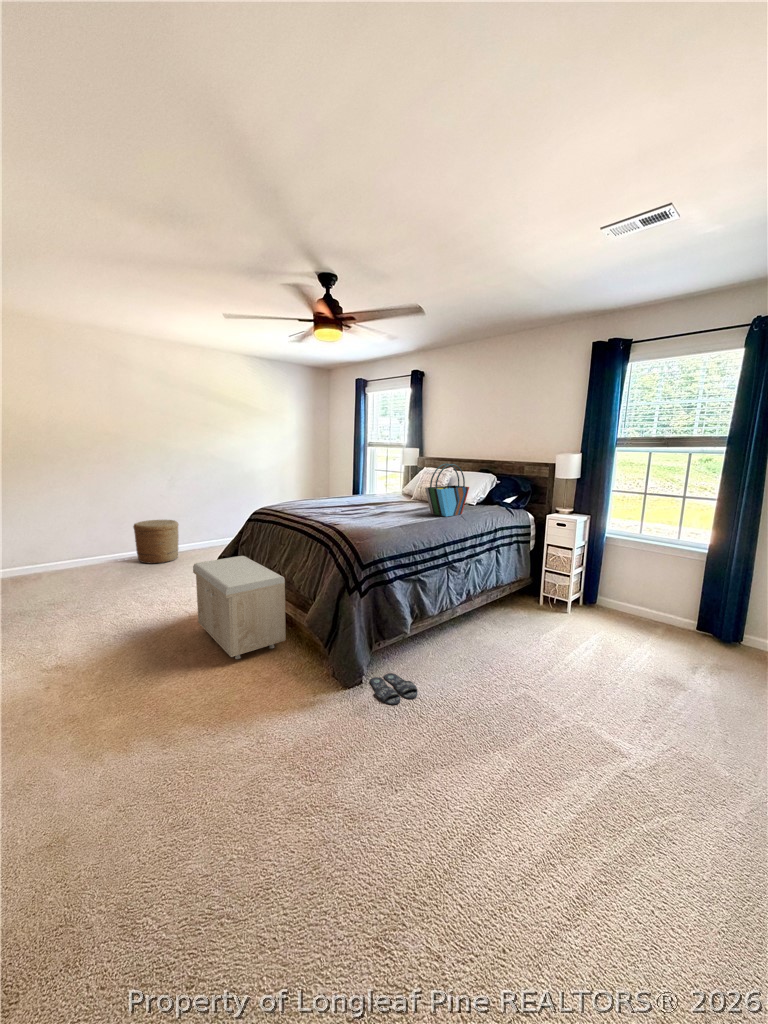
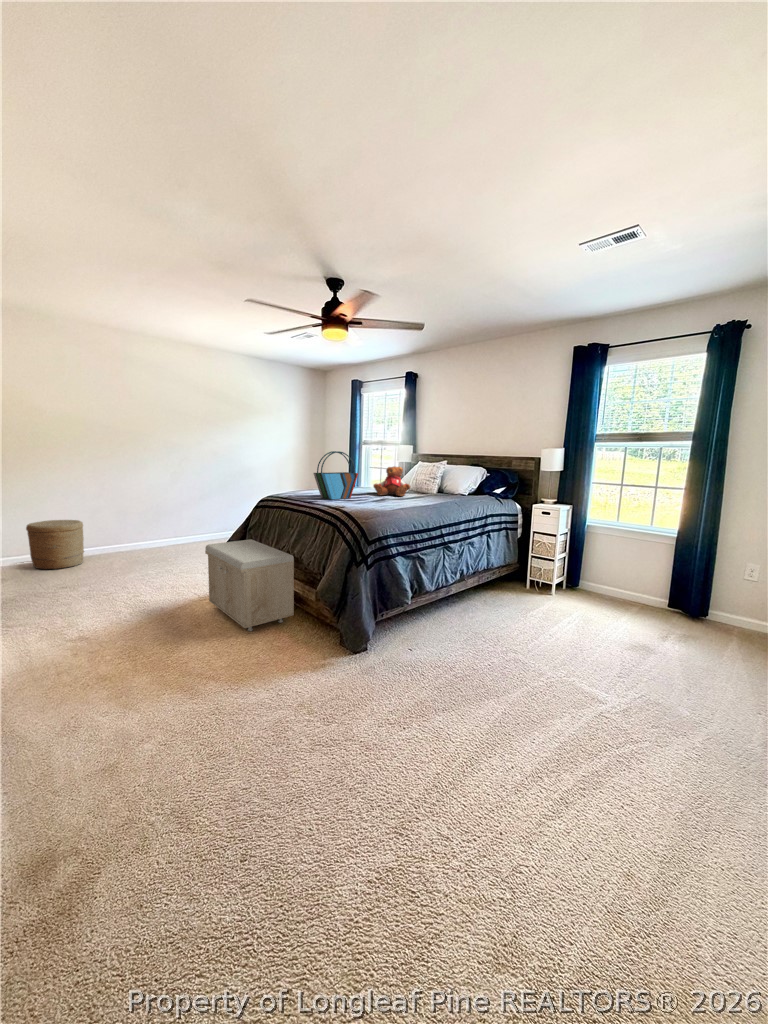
tote bag: present [425,464,469,517] -> present [313,451,358,499]
teddy bear: none [375,475,414,507] -> present [373,467,410,496]
woven basket: present [133,520,179,564] -> present [26,520,84,570]
slippers: present [370,673,417,705] -> none [374,642,418,666]

